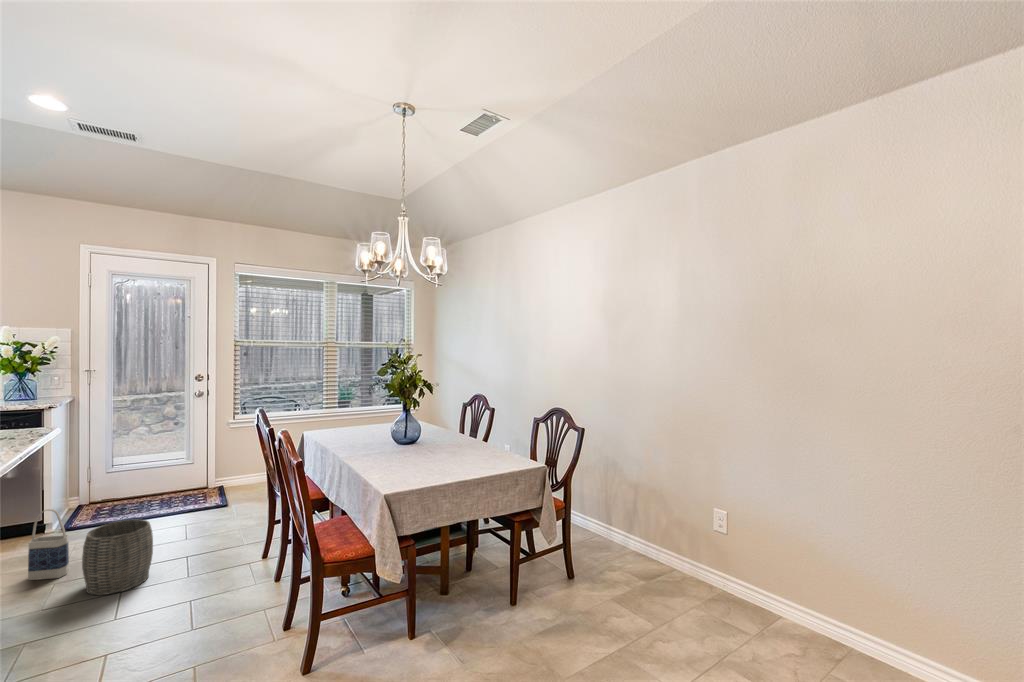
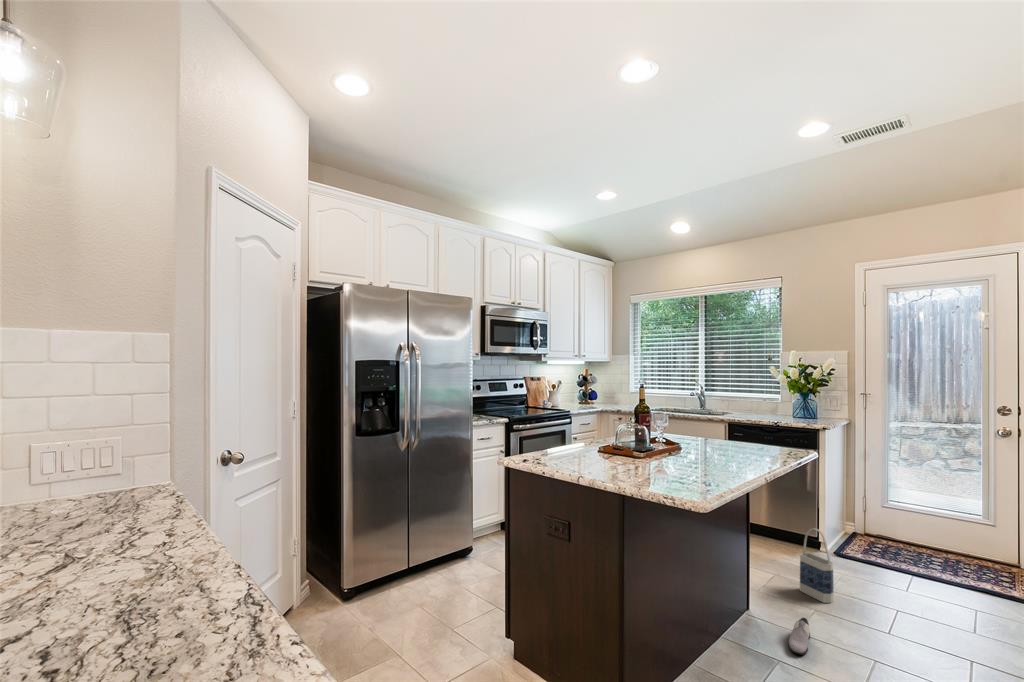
woven basket: present [82,520,153,595] -> none [841,568,920,661]
shoe: none [27,597,51,634] -> present [788,618,810,655]

